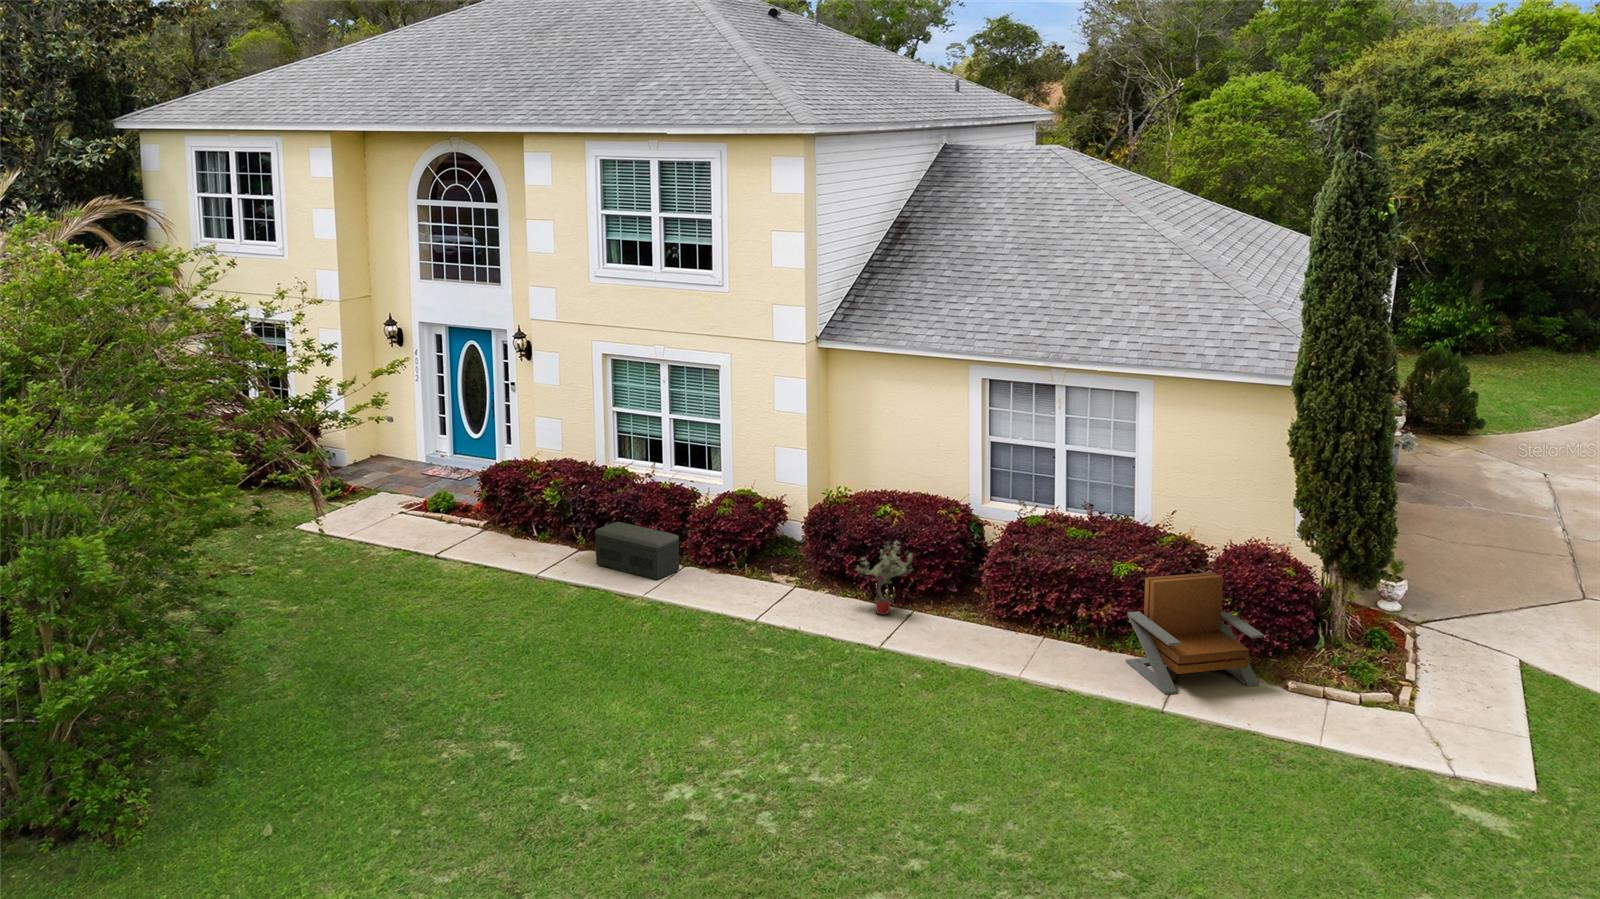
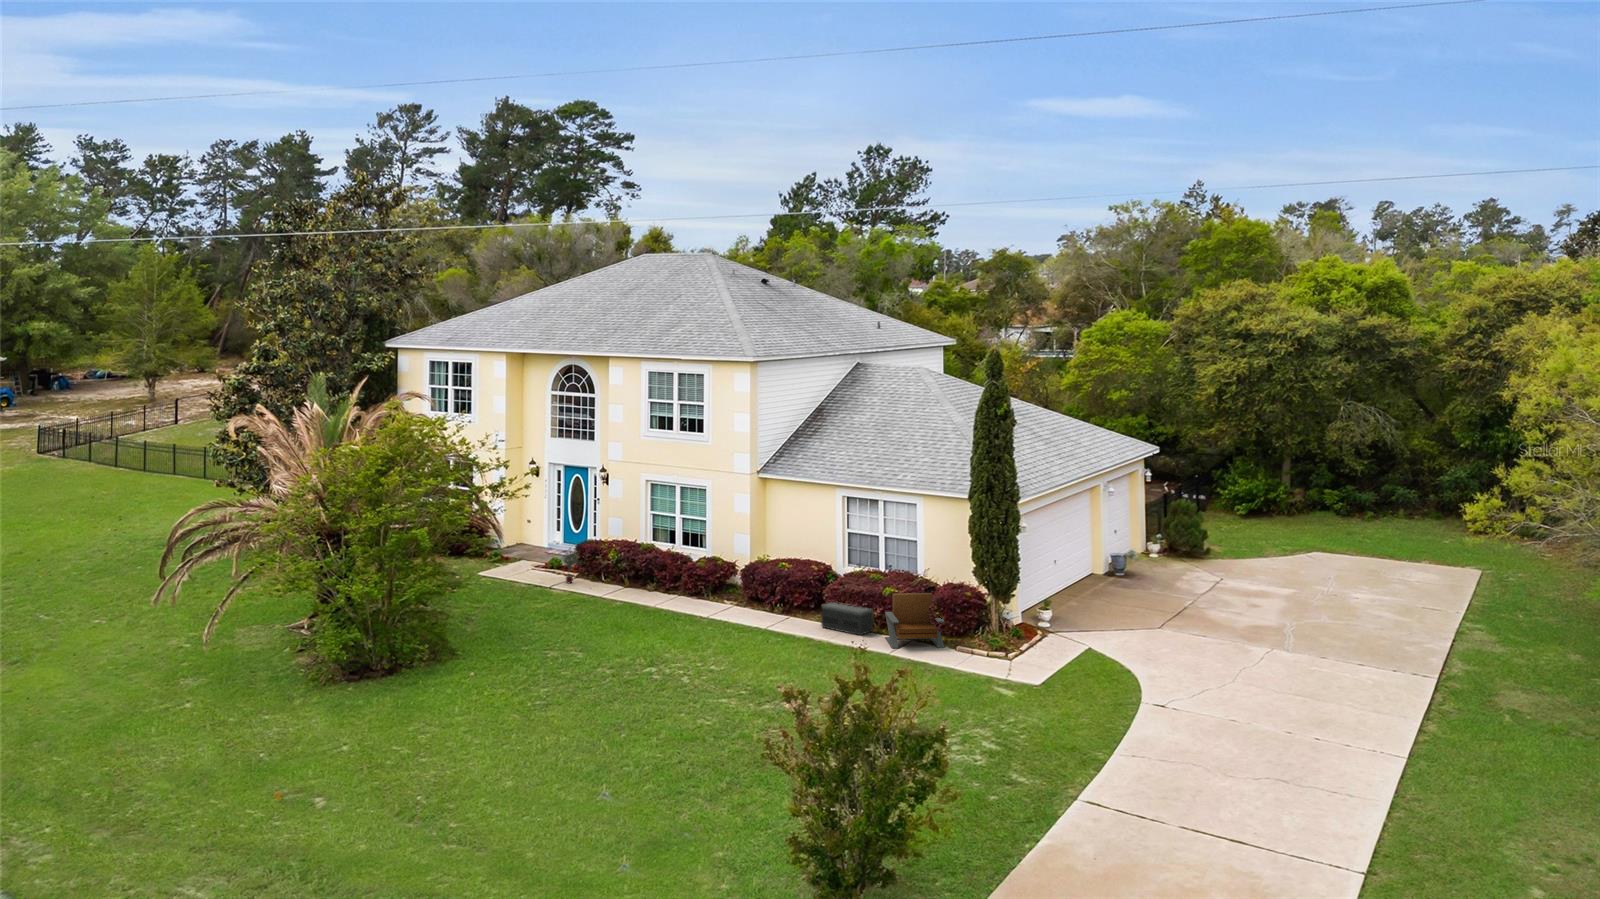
storage bench: present [595,522,679,580] -> present [821,603,873,635]
potted tree: present [856,541,913,615] -> present [564,548,581,583]

